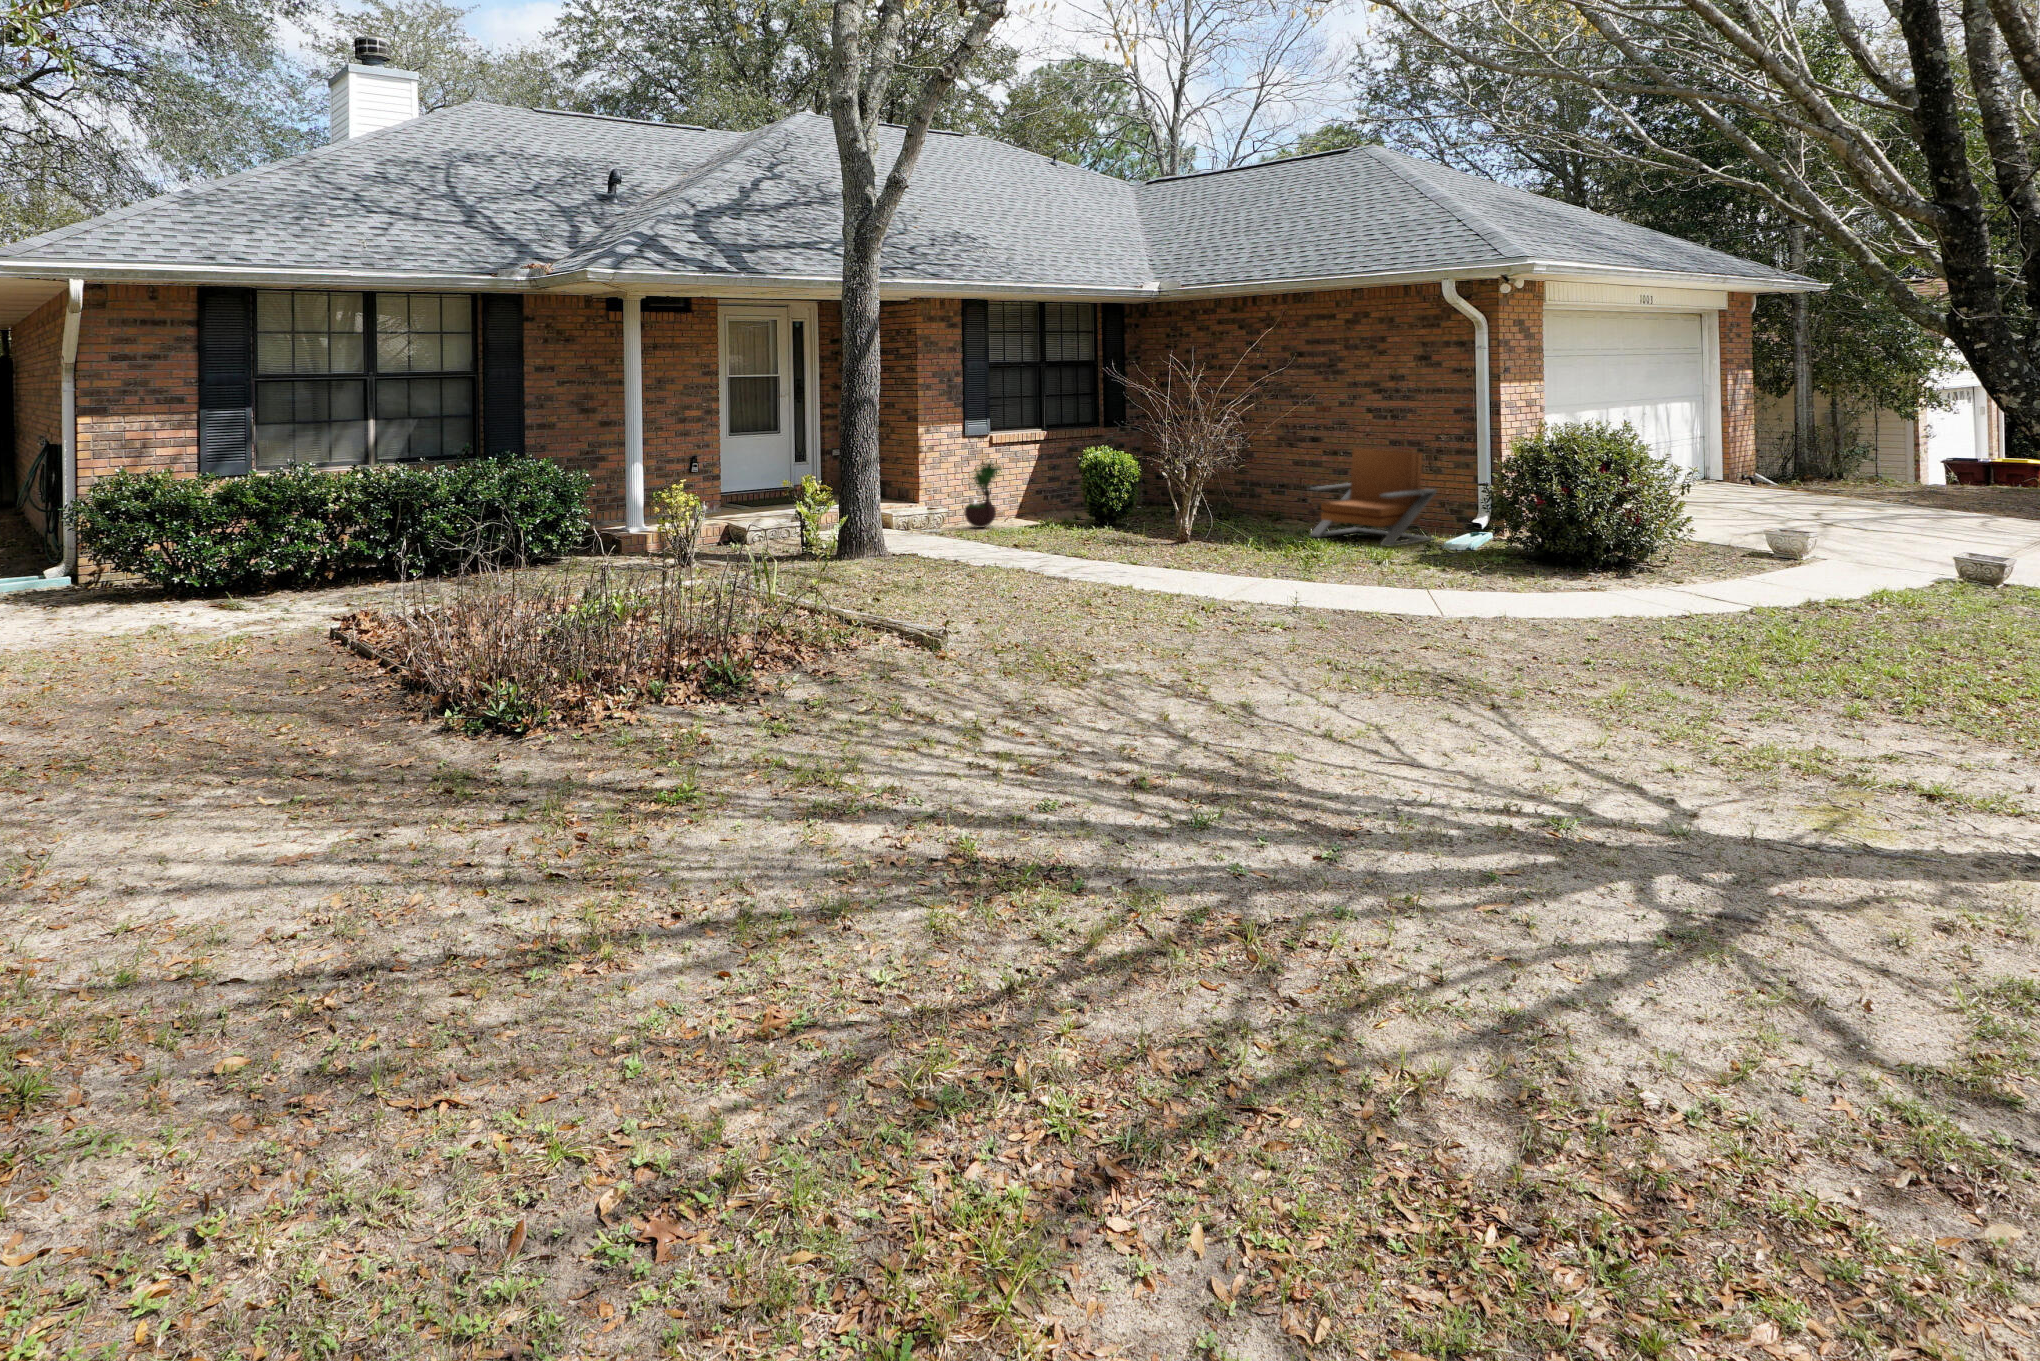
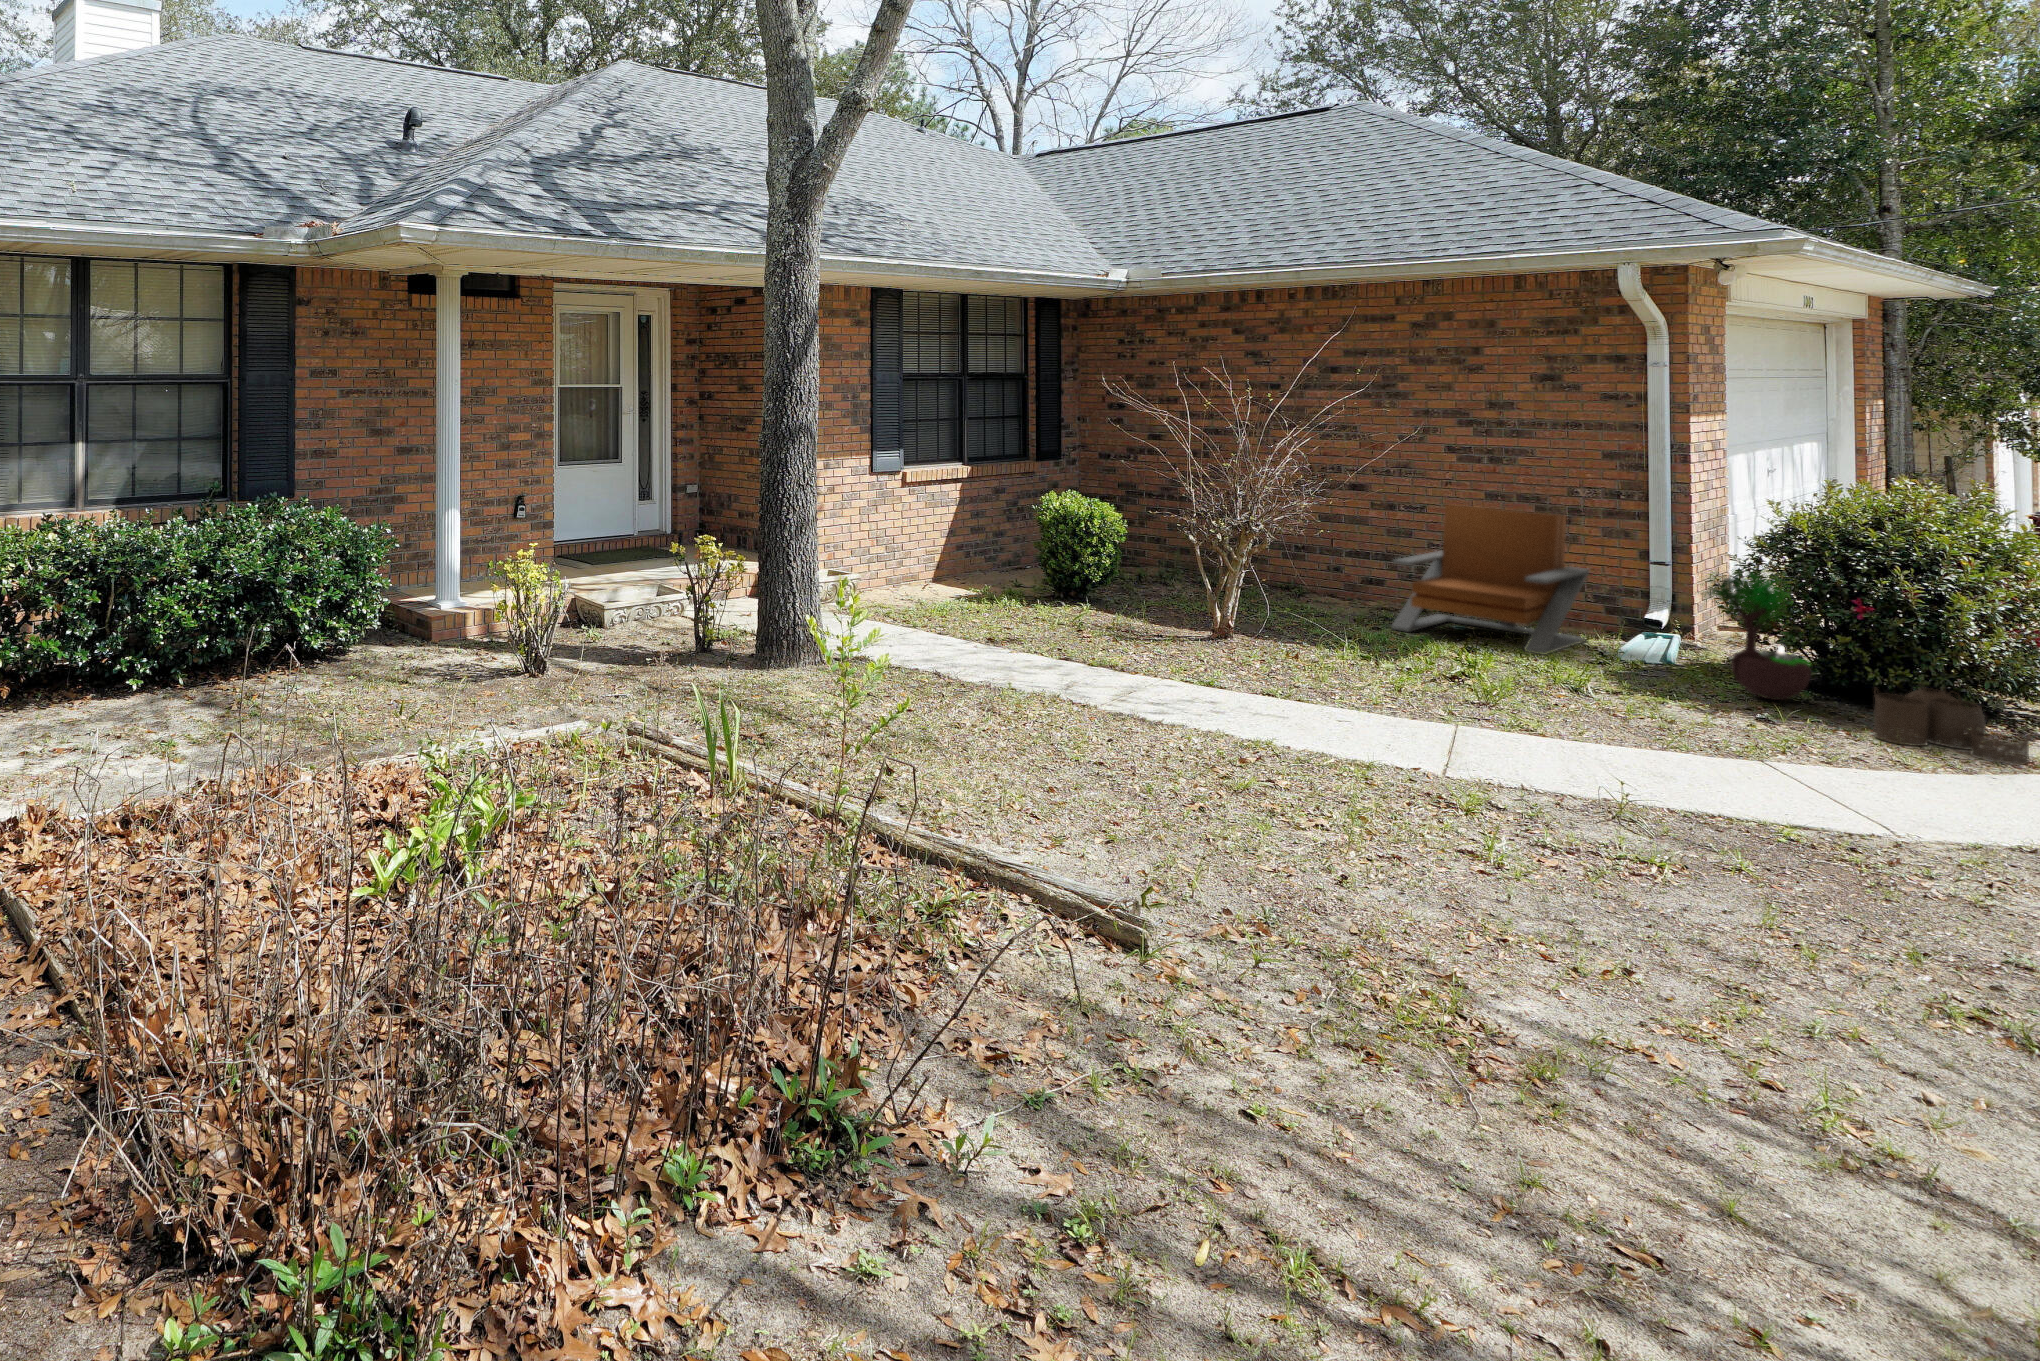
potted tree: present [965,460,1002,528] -> present [1700,567,1811,700]
woven basket: none [1517,545,1585,587] -> present [1874,688,2030,765]

